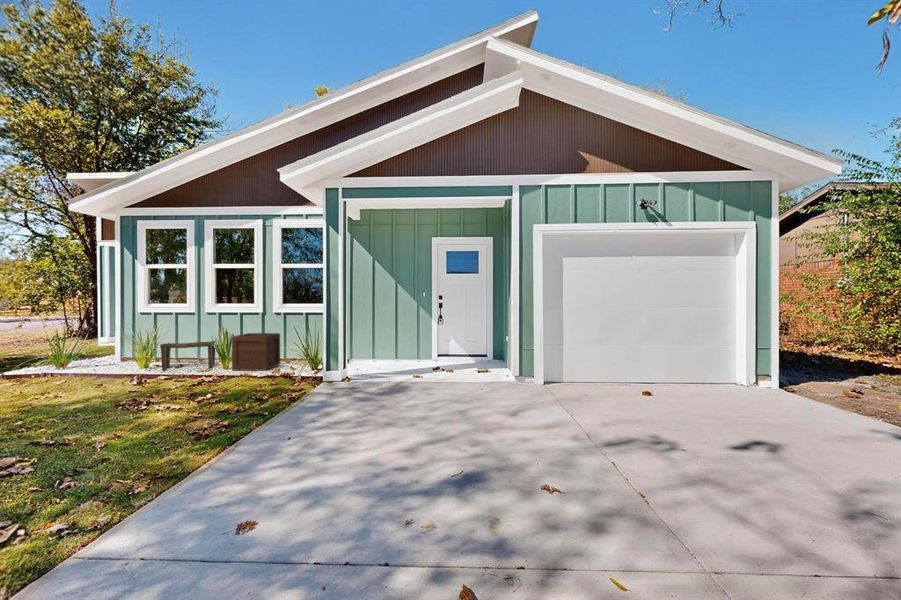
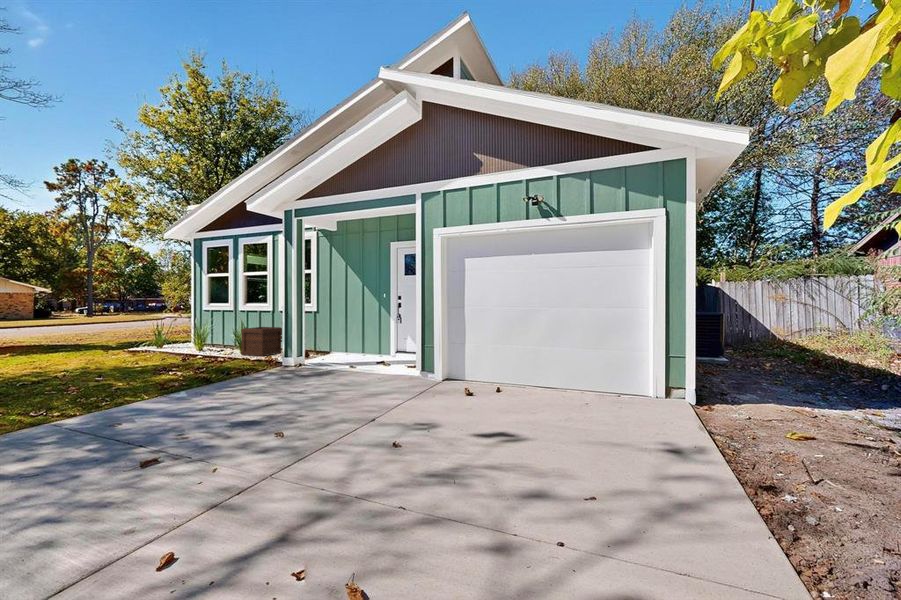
bench: present [160,341,216,370] -> none [201,332,243,353]

